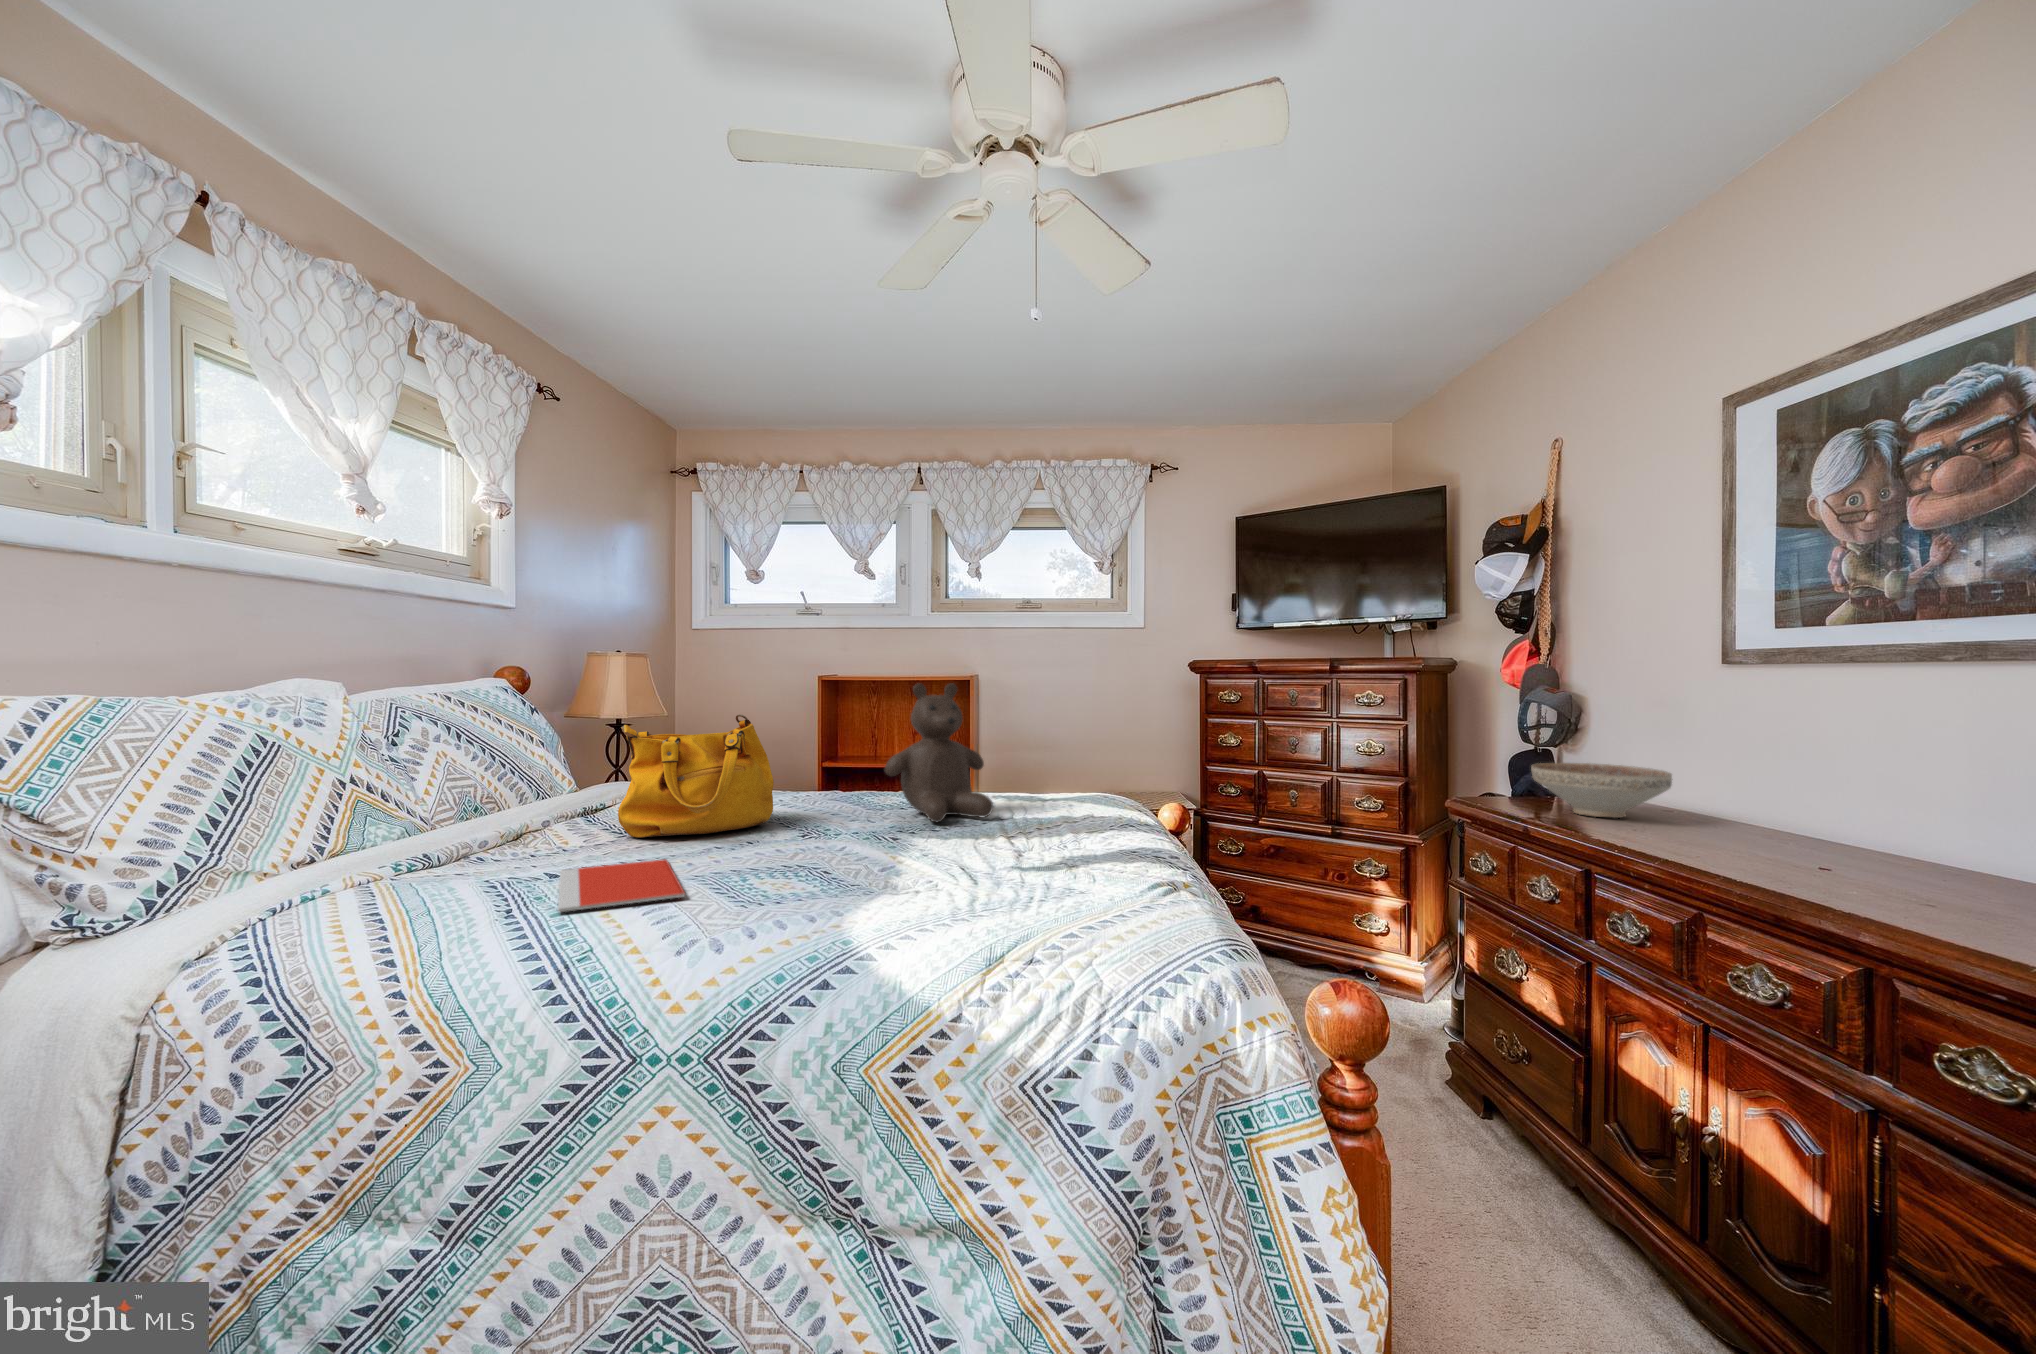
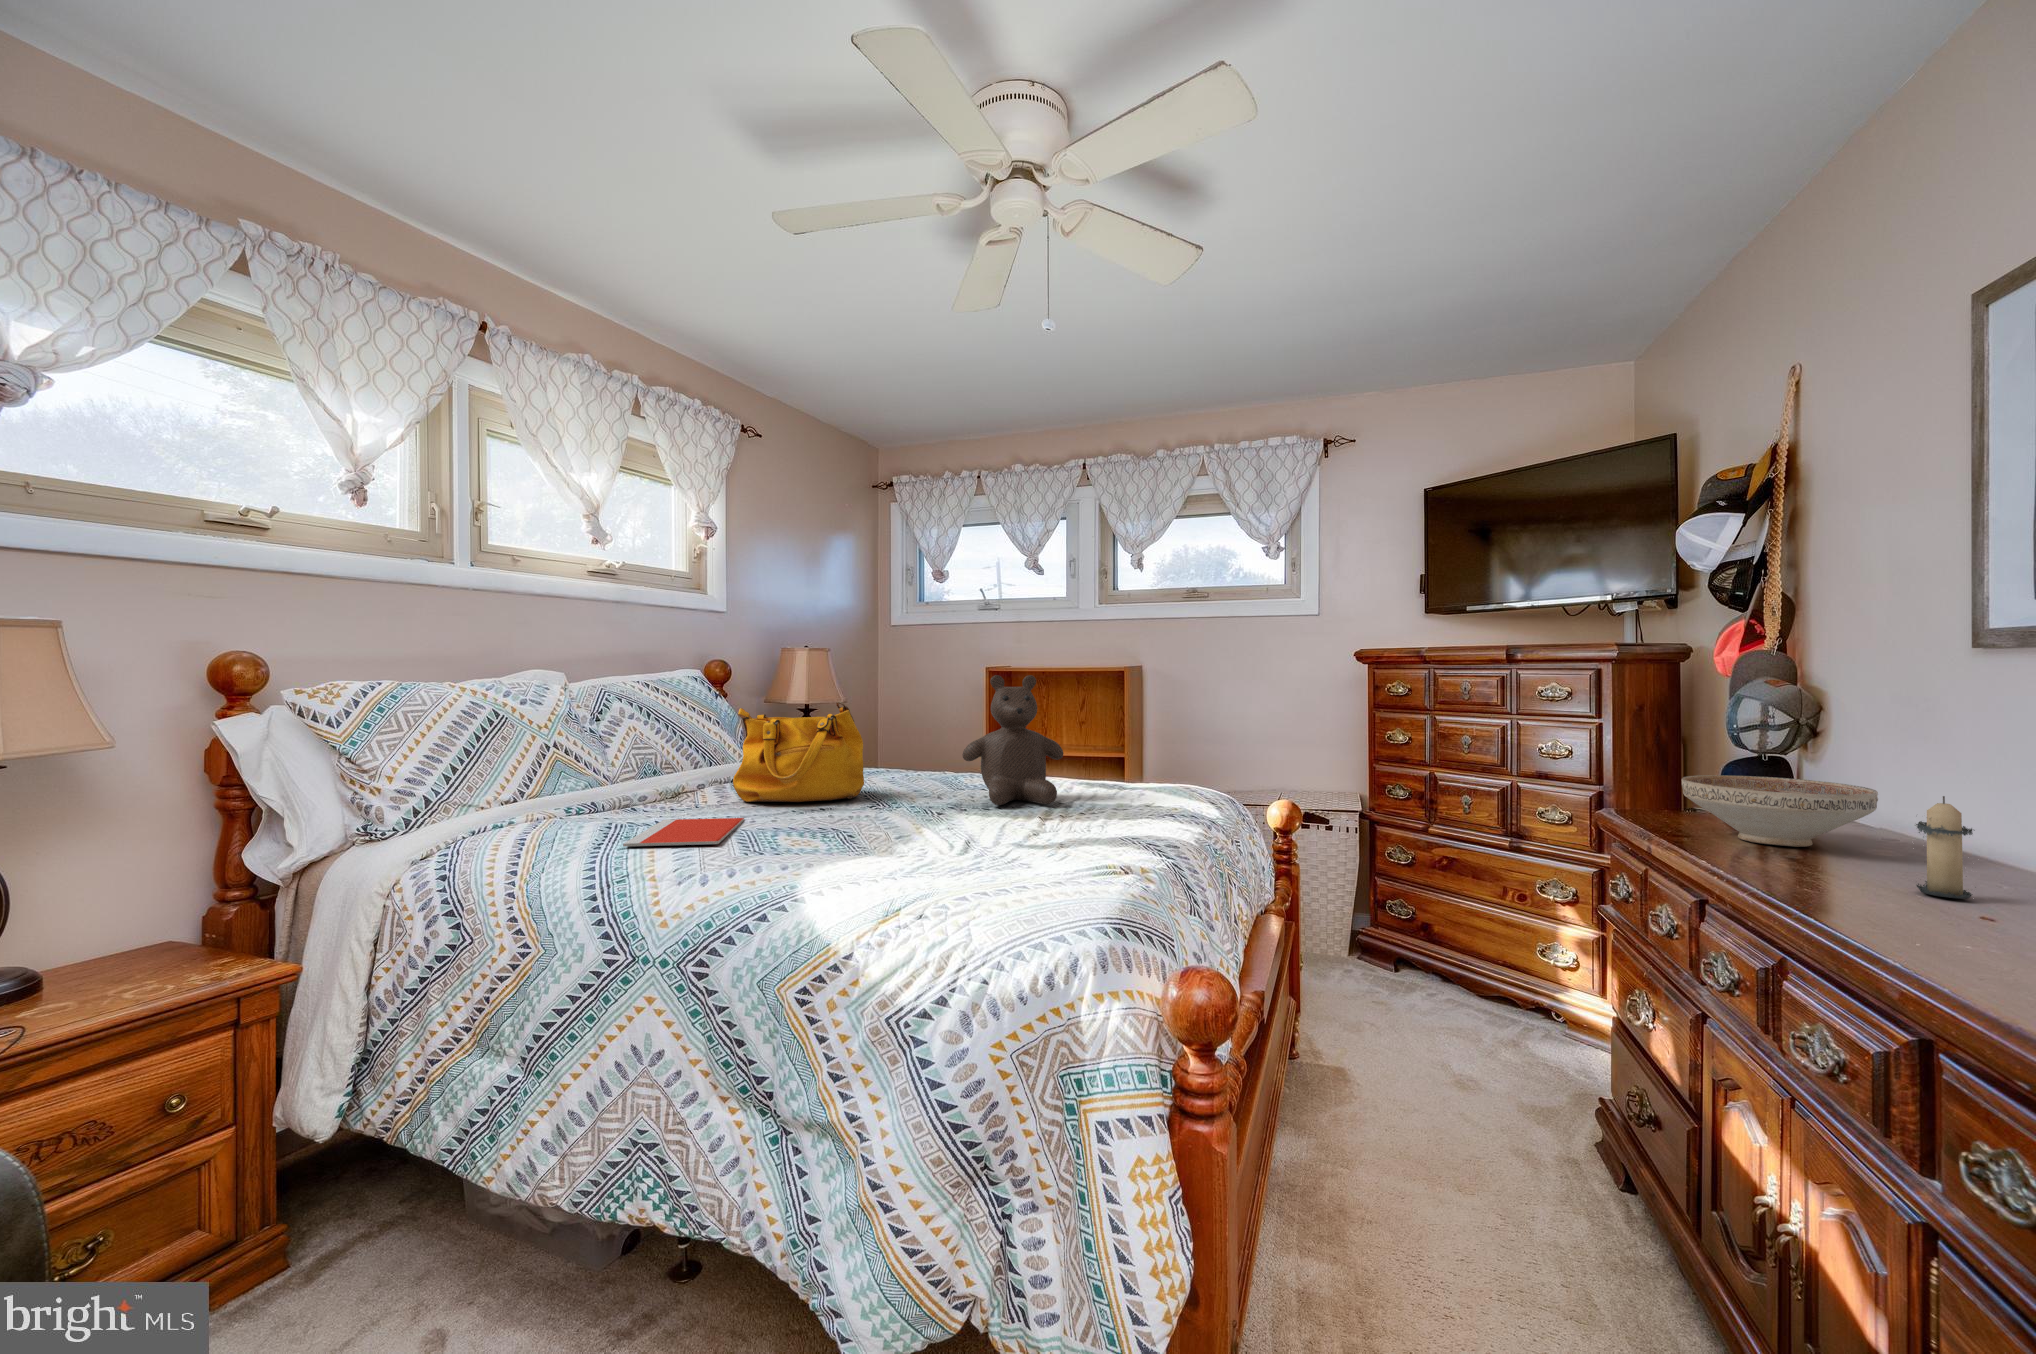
candle: none [1735,776,1785,853] -> present [1916,796,1973,899]

